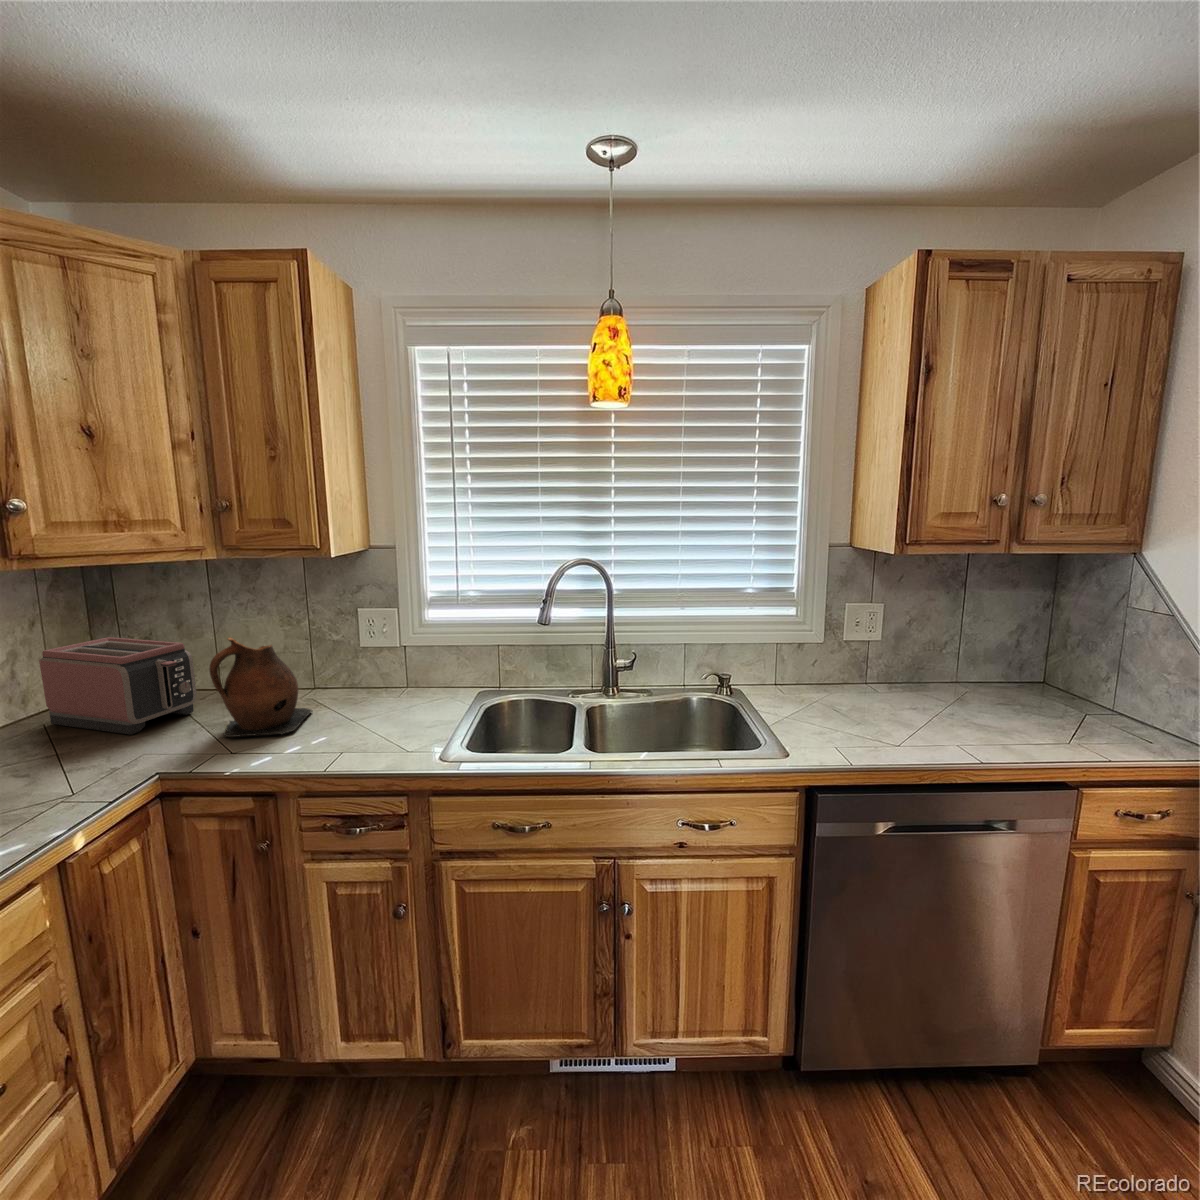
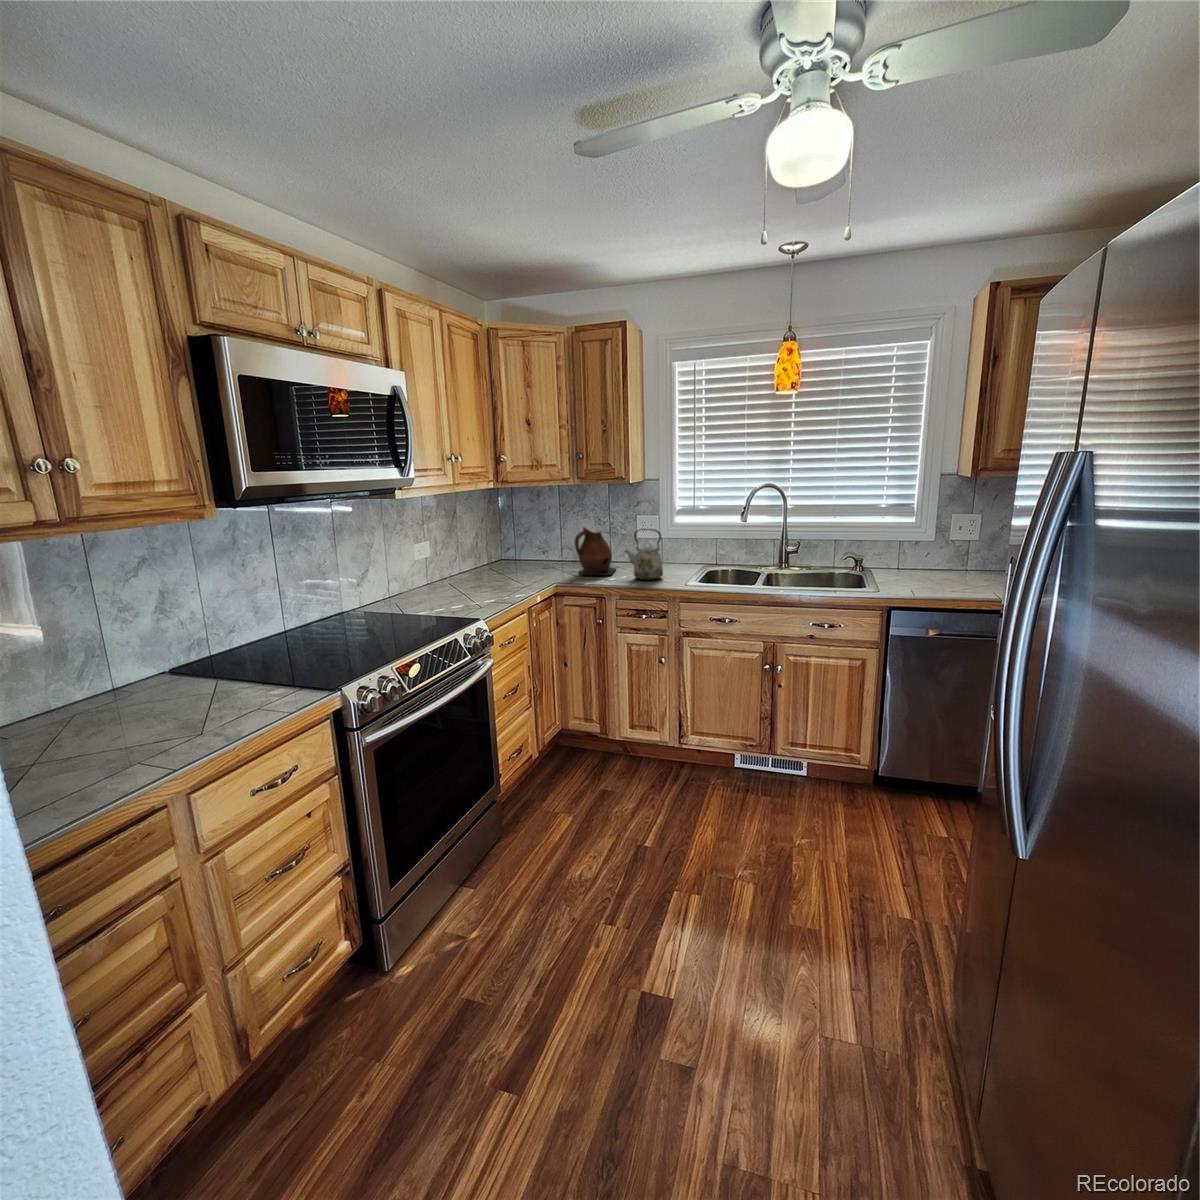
toaster: present [39,637,197,735] -> none [497,528,561,573]
kettle: none [318,642,399,744] -> present [625,529,663,580]

